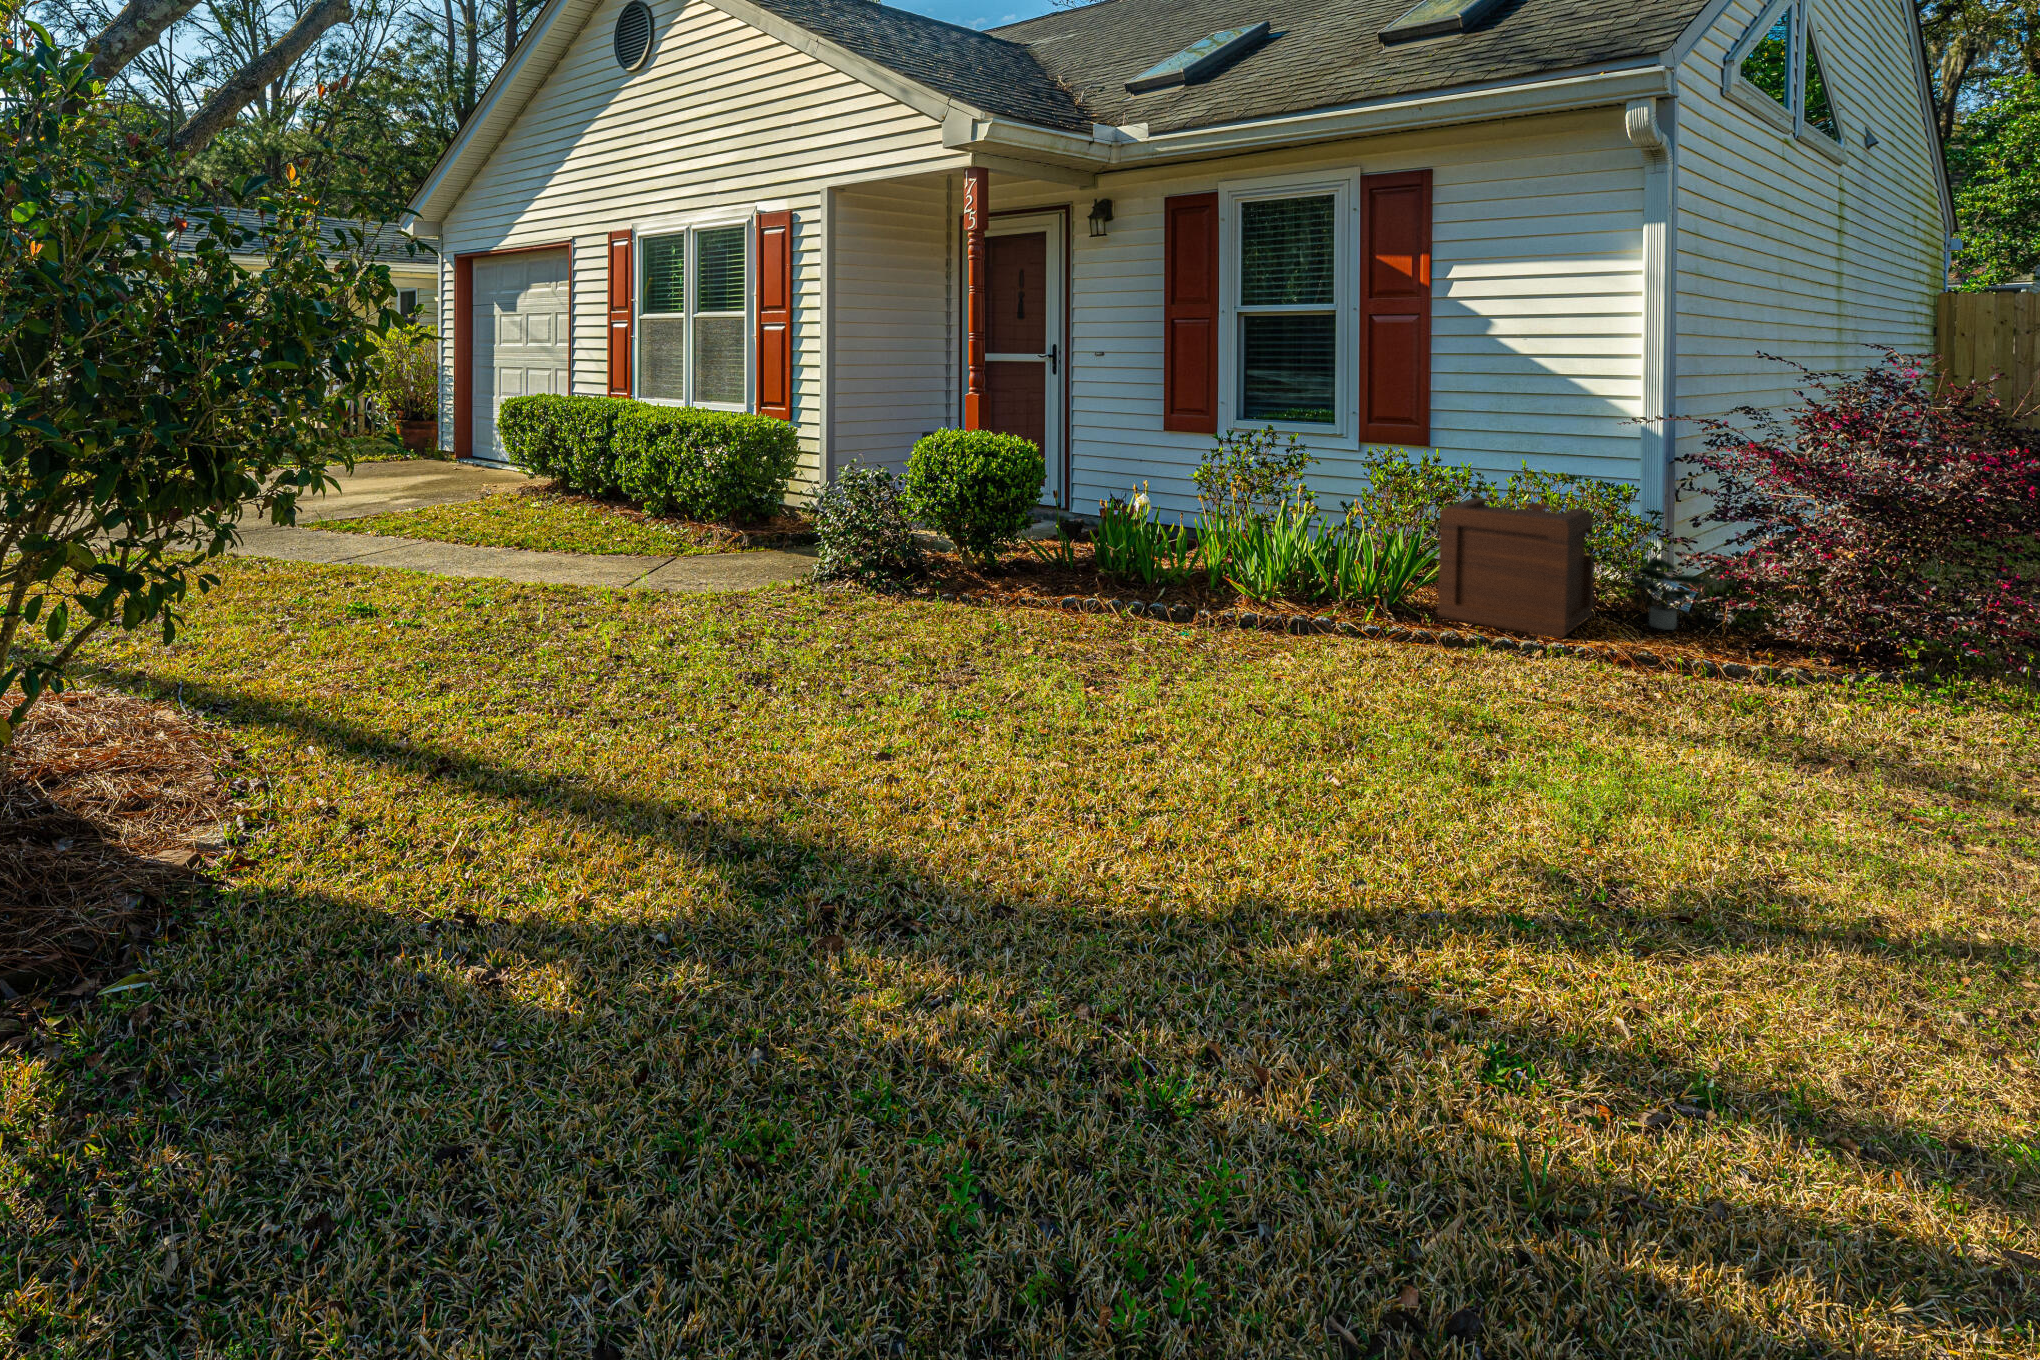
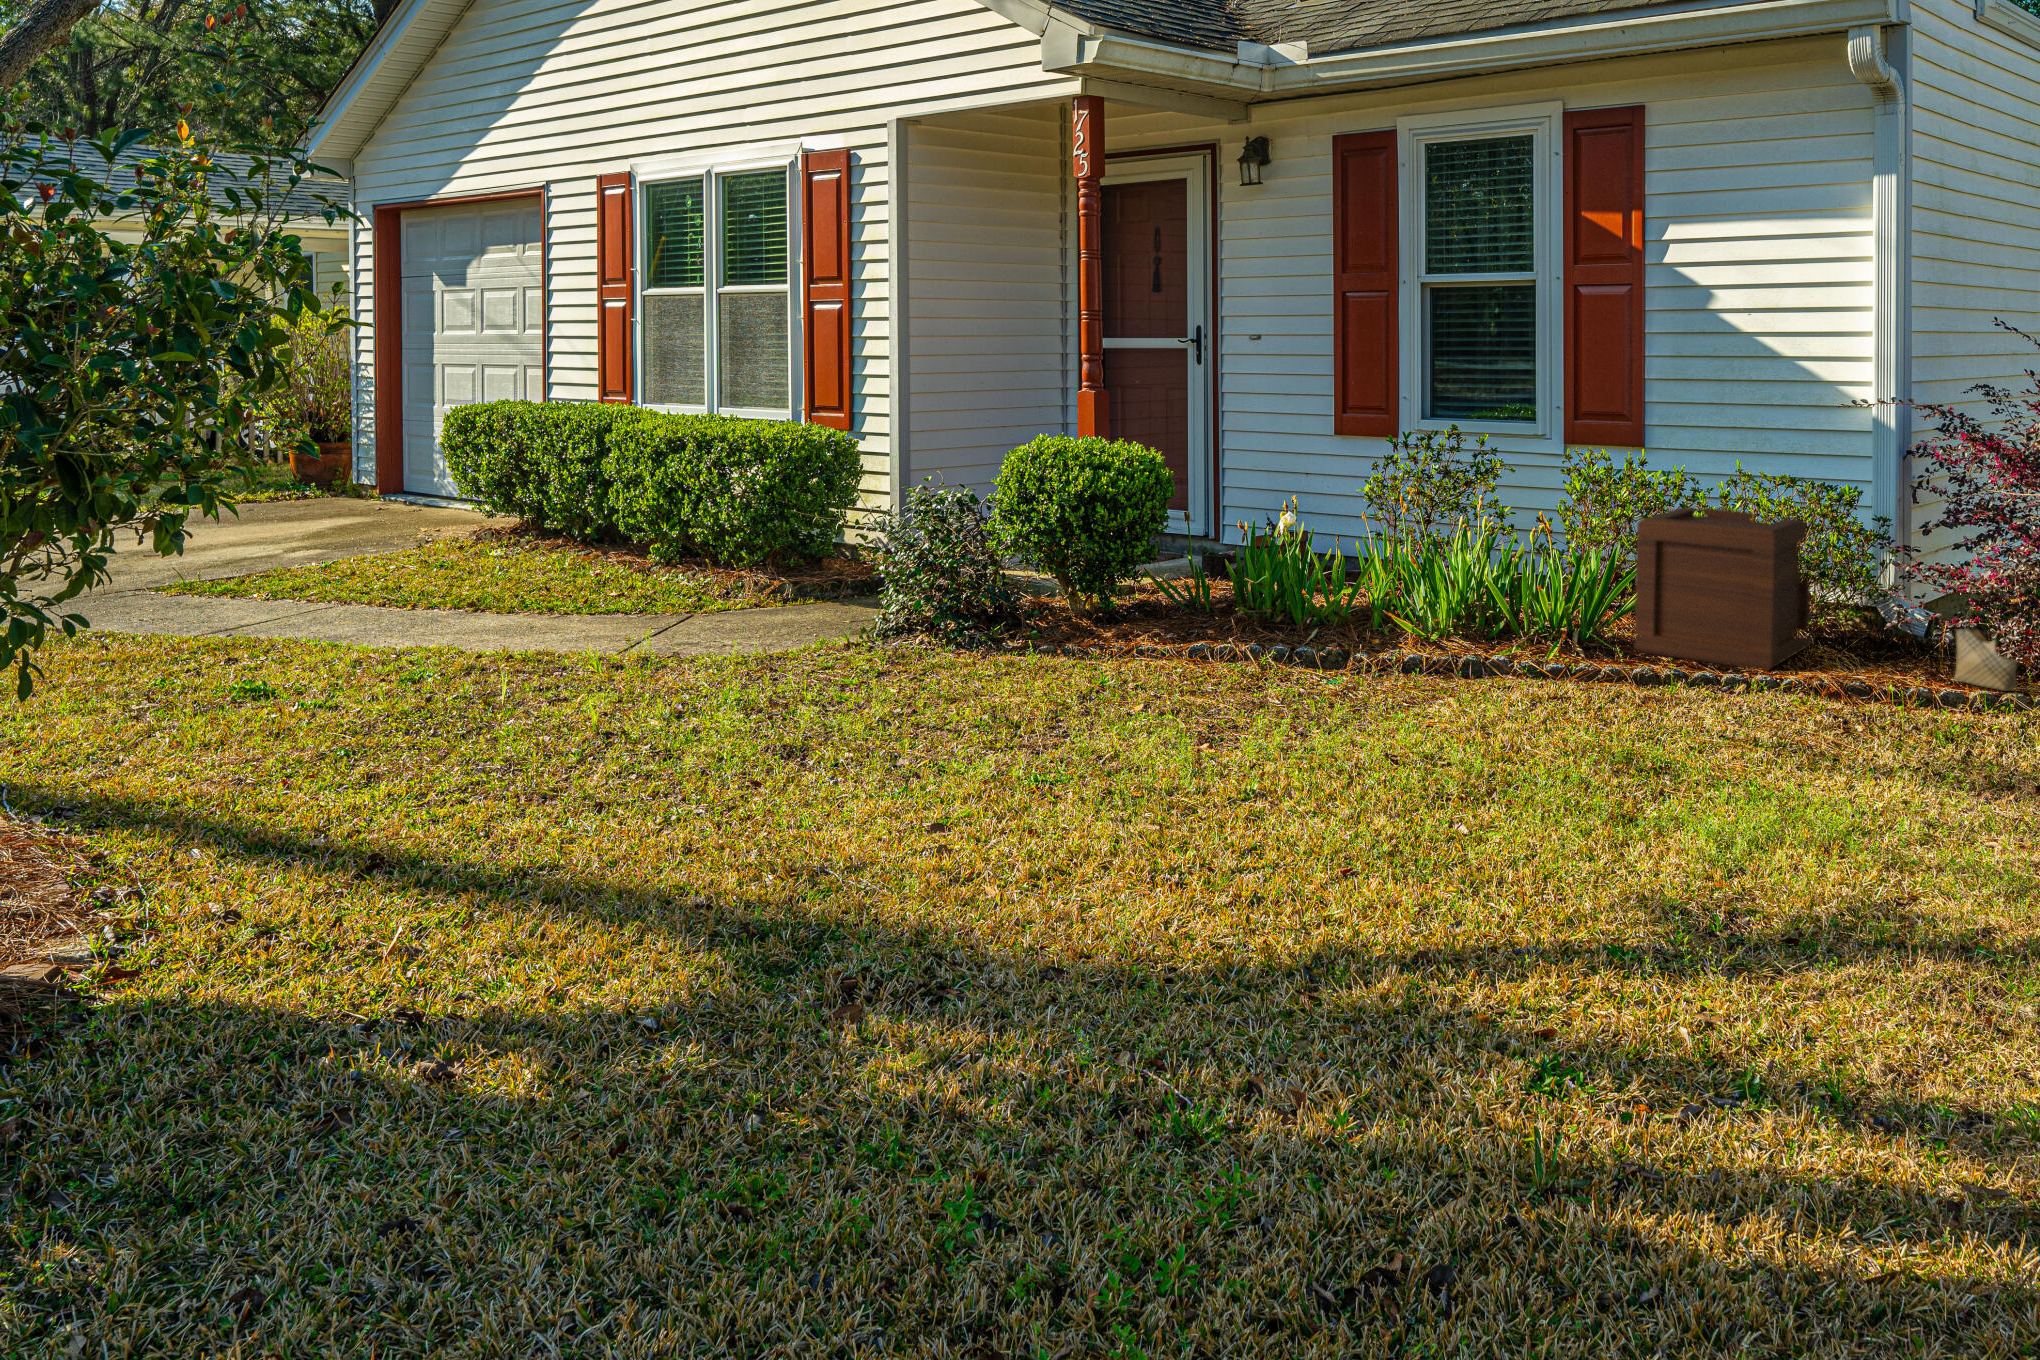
potted plant: present [1630,557,1707,630] -> none [1849,573,1934,657]
woven basket: none [1738,587,1806,666] -> present [1954,604,2017,691]

